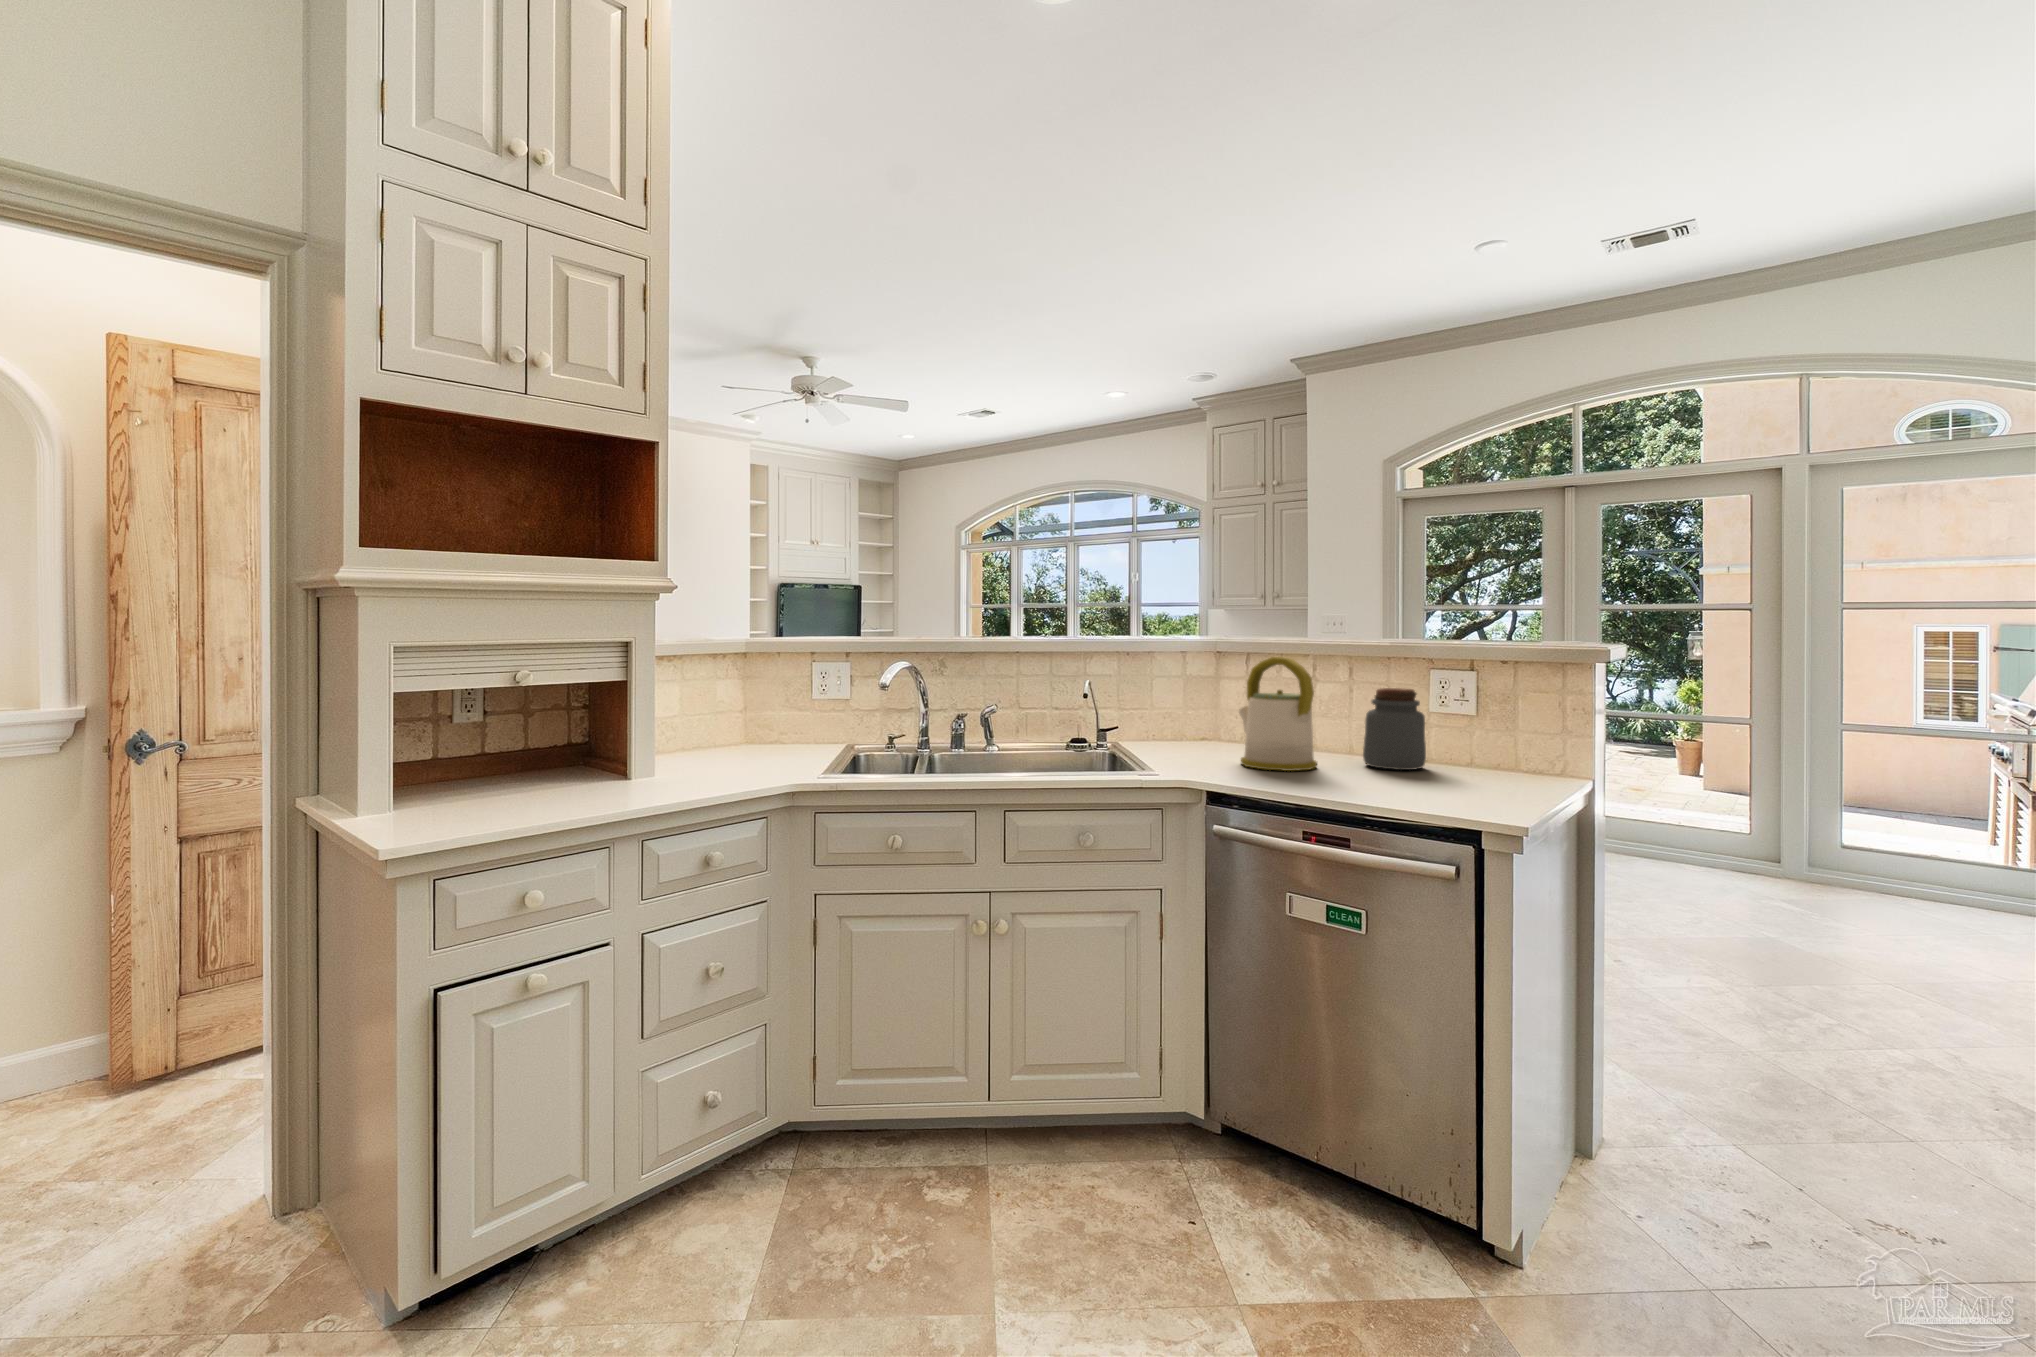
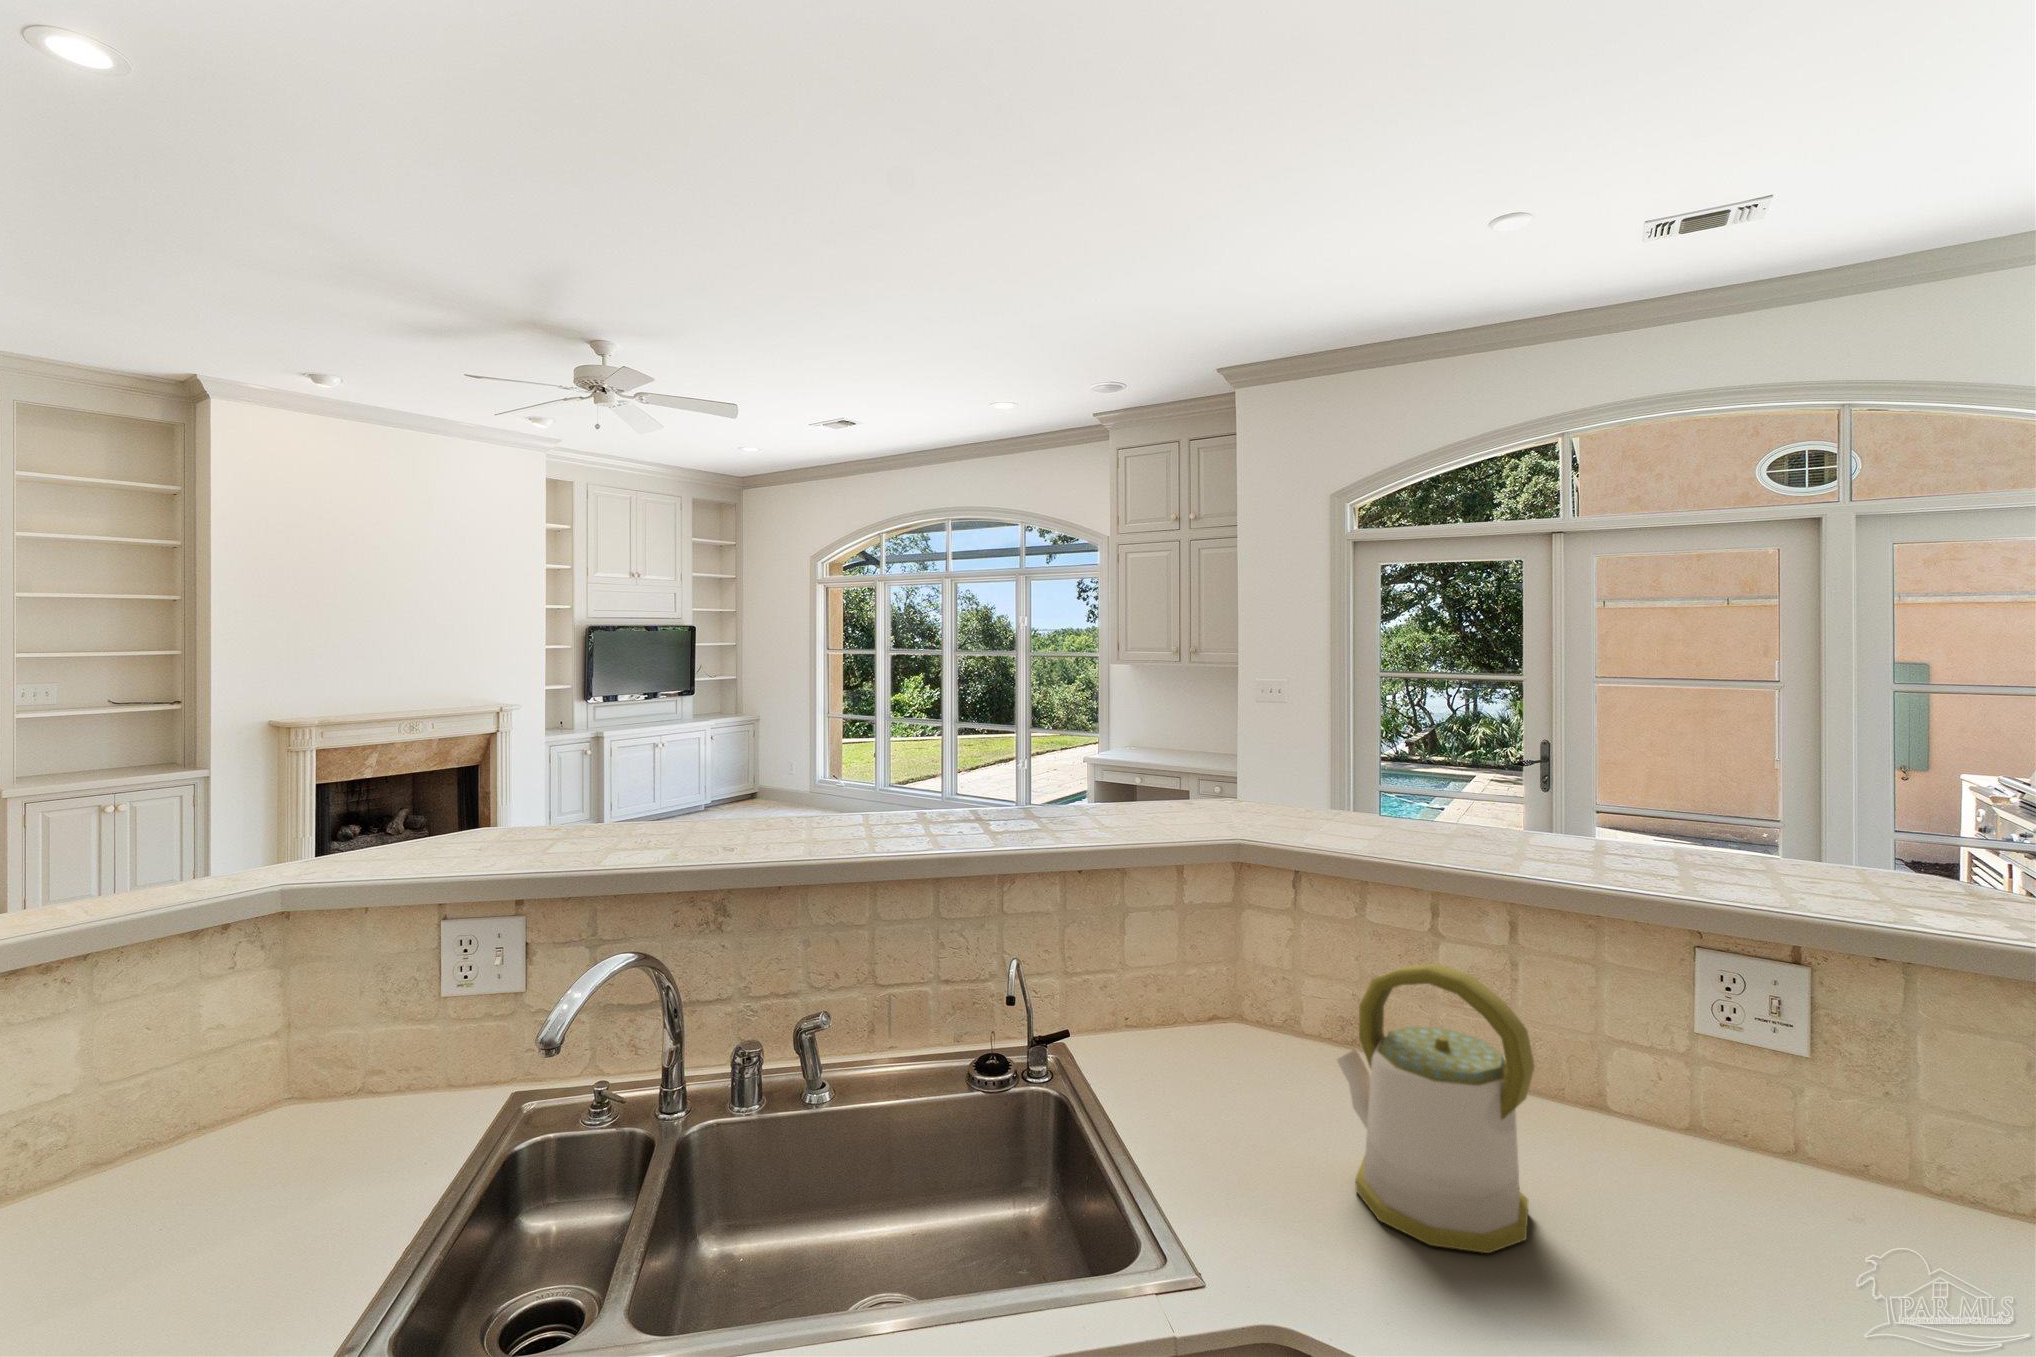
jar: present [1363,688,1426,770] -> none [1596,1011,1749,1219]

